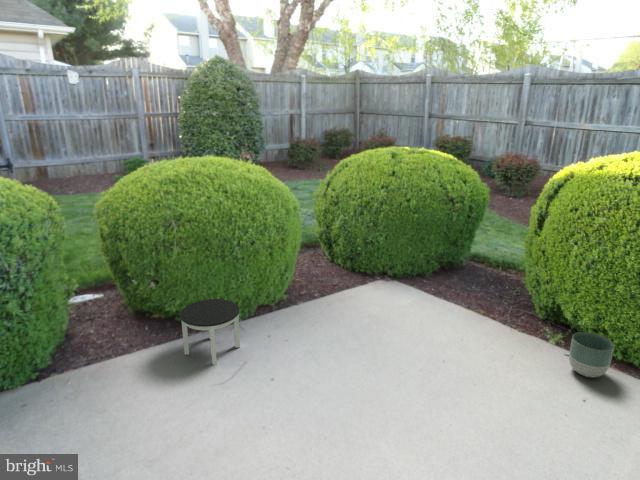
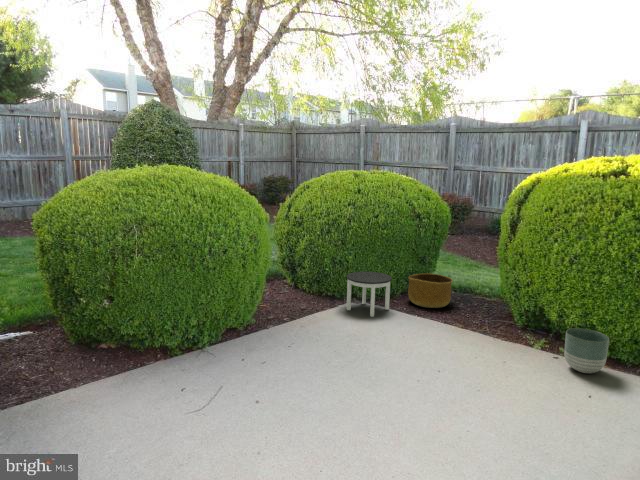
basket: none [438,254,483,291] -> present [408,273,453,308]
round table: present [180,299,240,365] -> present [347,272,392,317]

